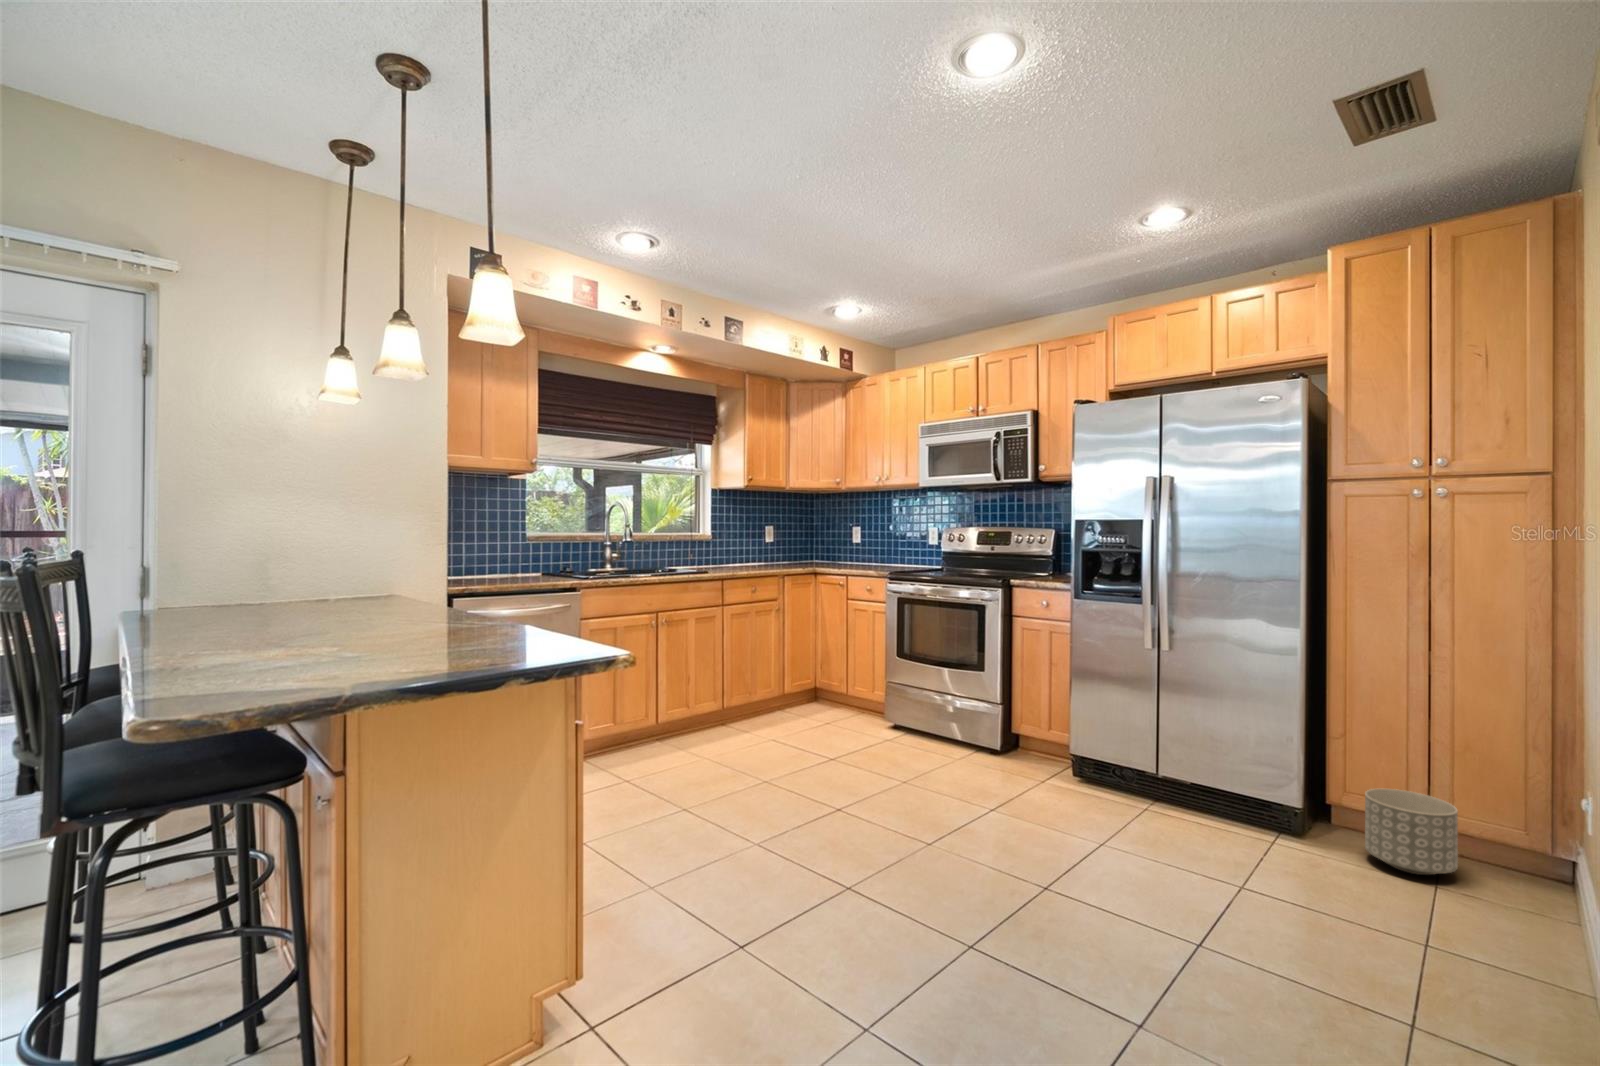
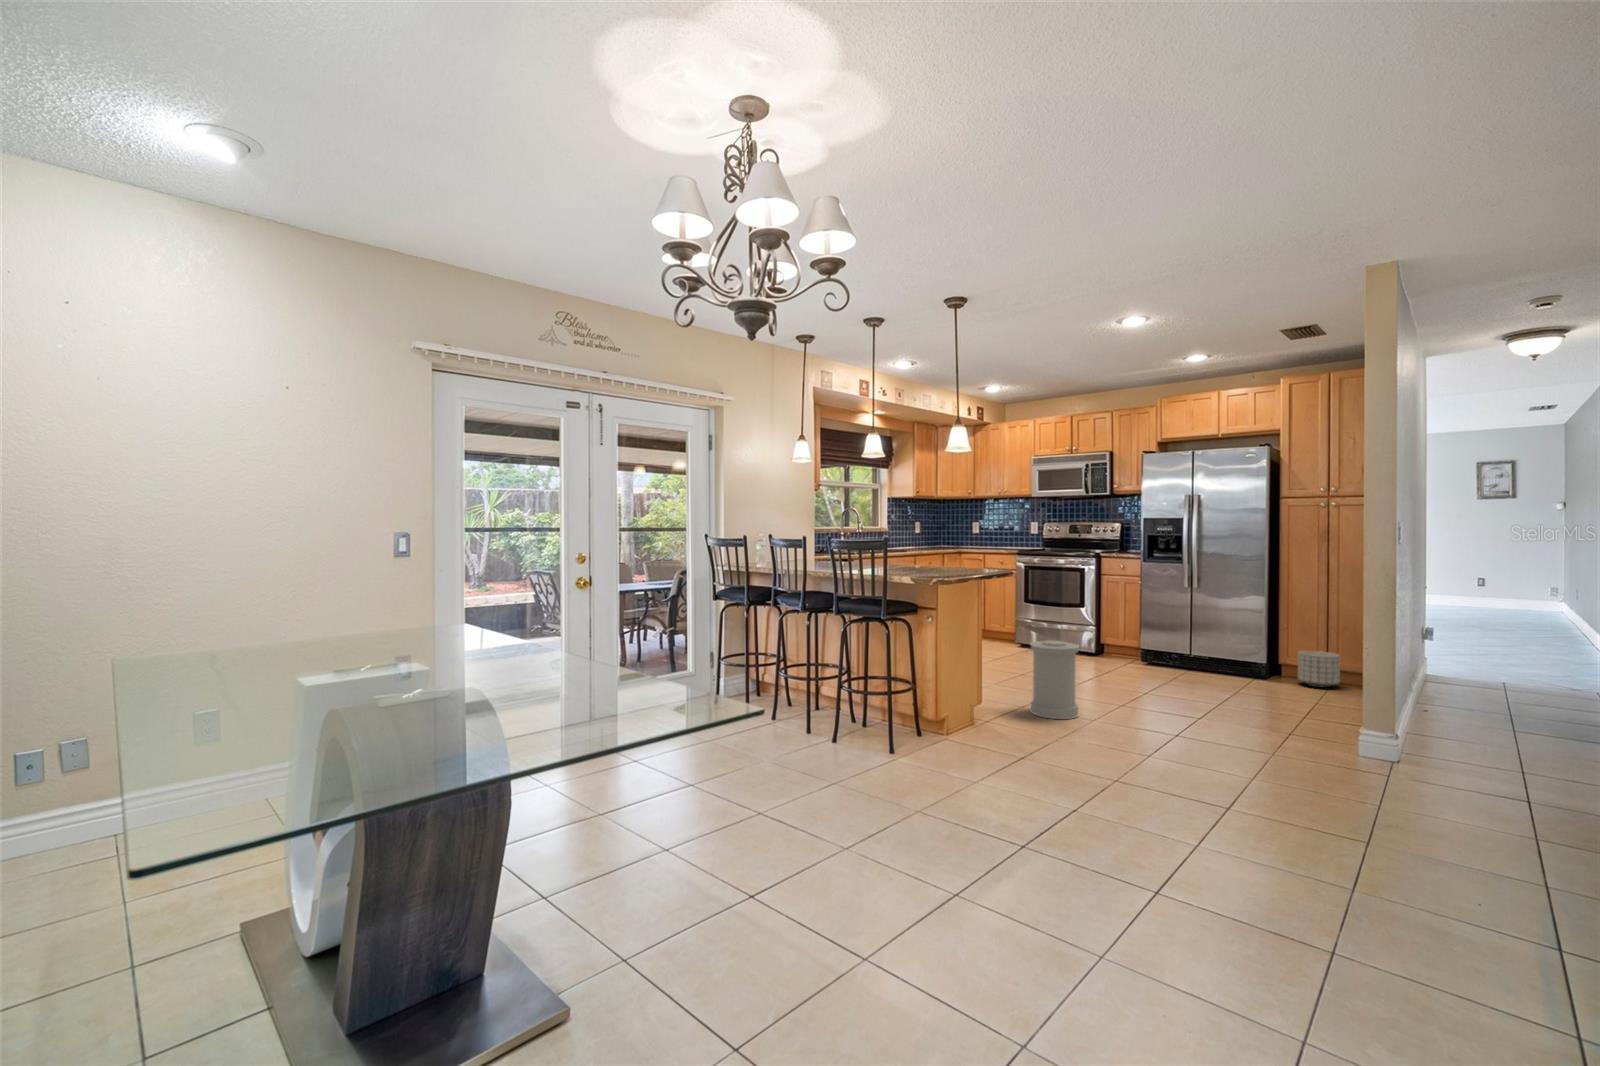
trash can: none [716,800,829,1024] -> present [1030,640,1079,719]

